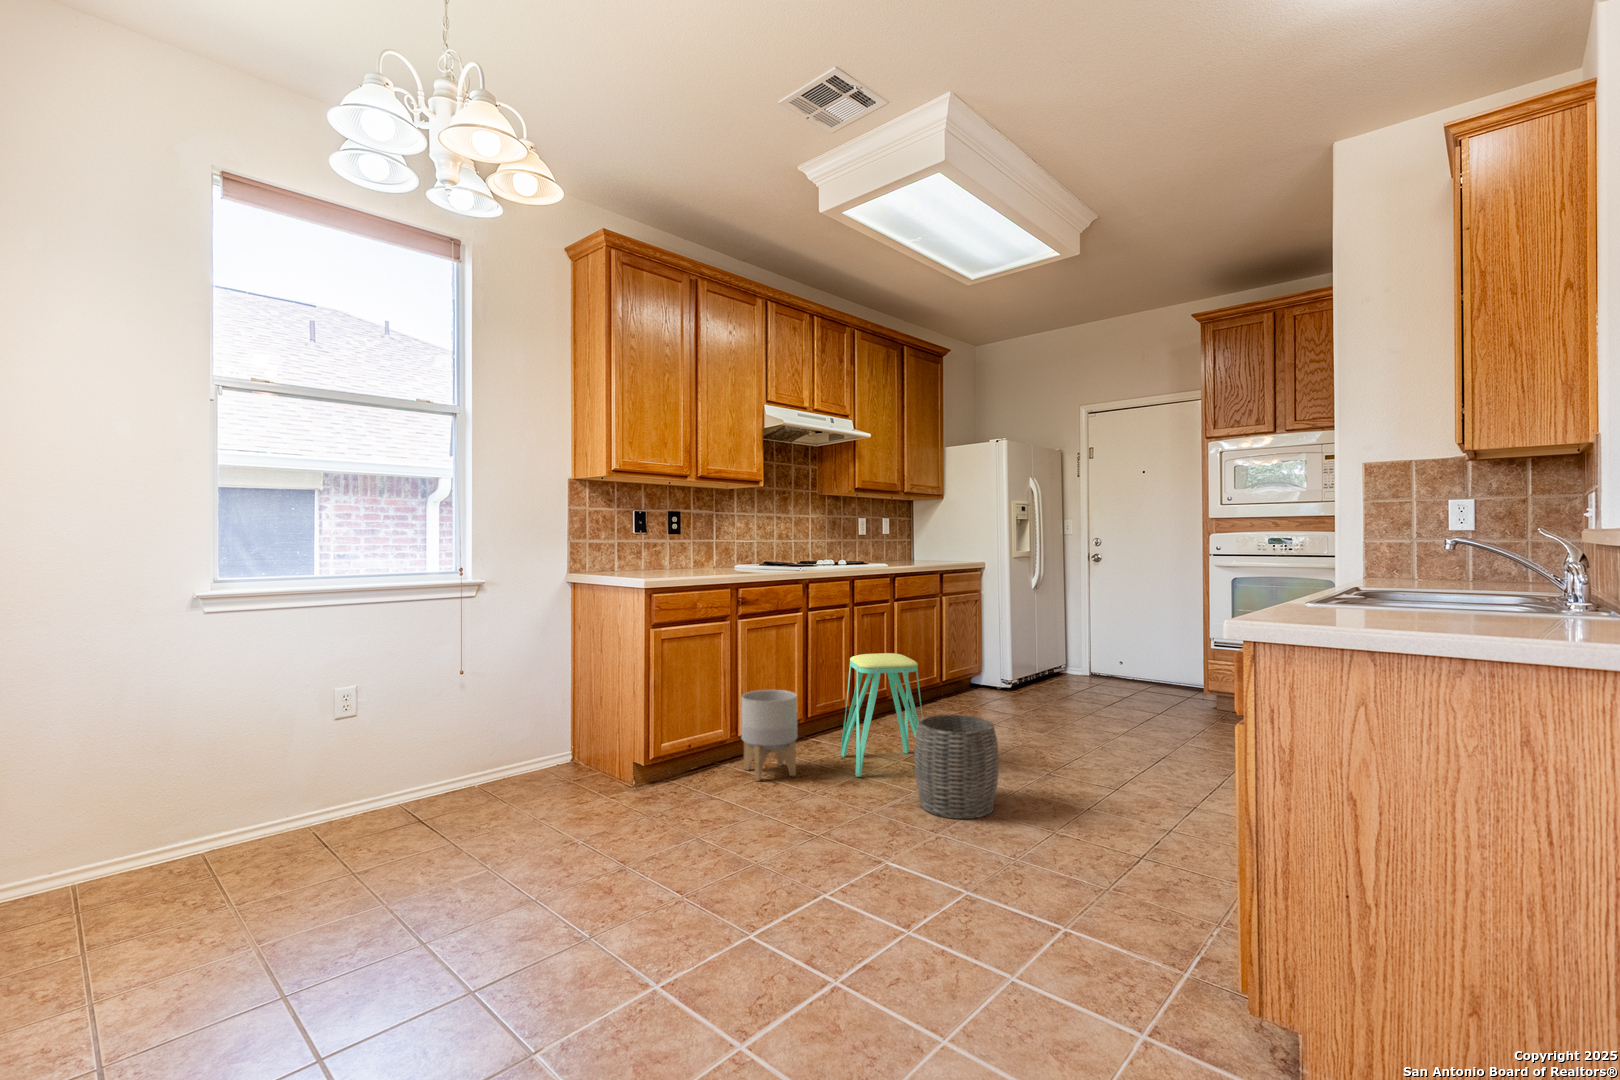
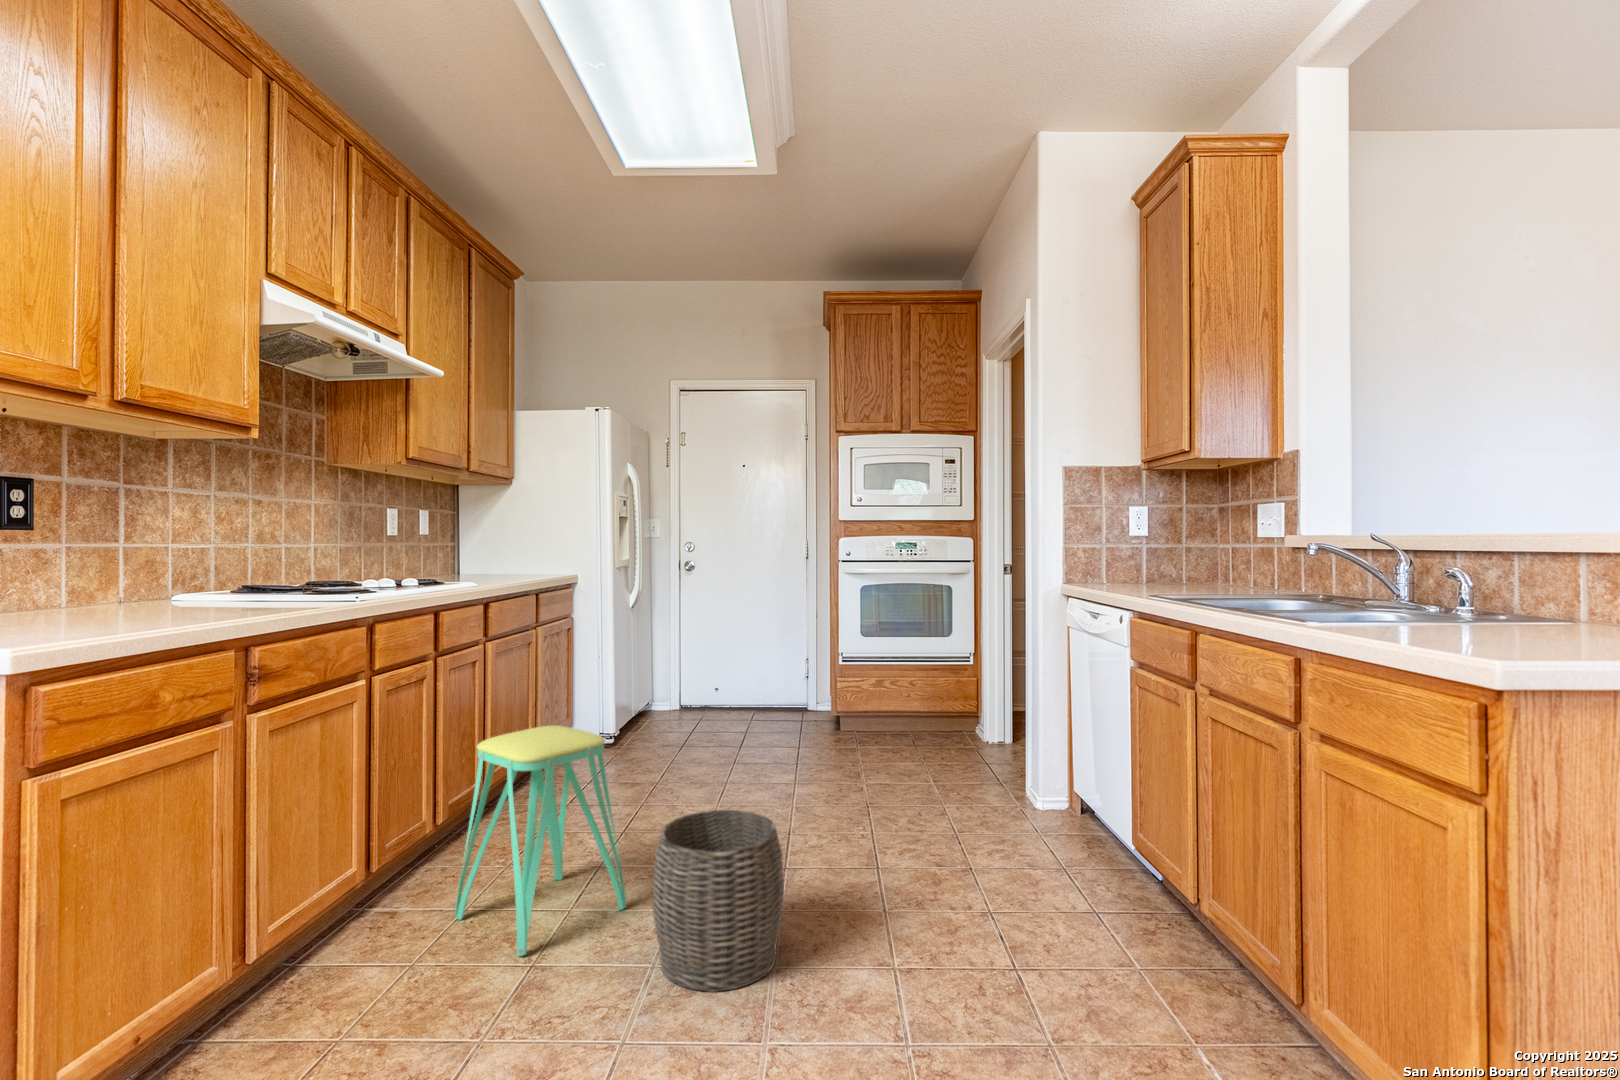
planter: present [741,690,797,781] -> none [266,832,398,1043]

